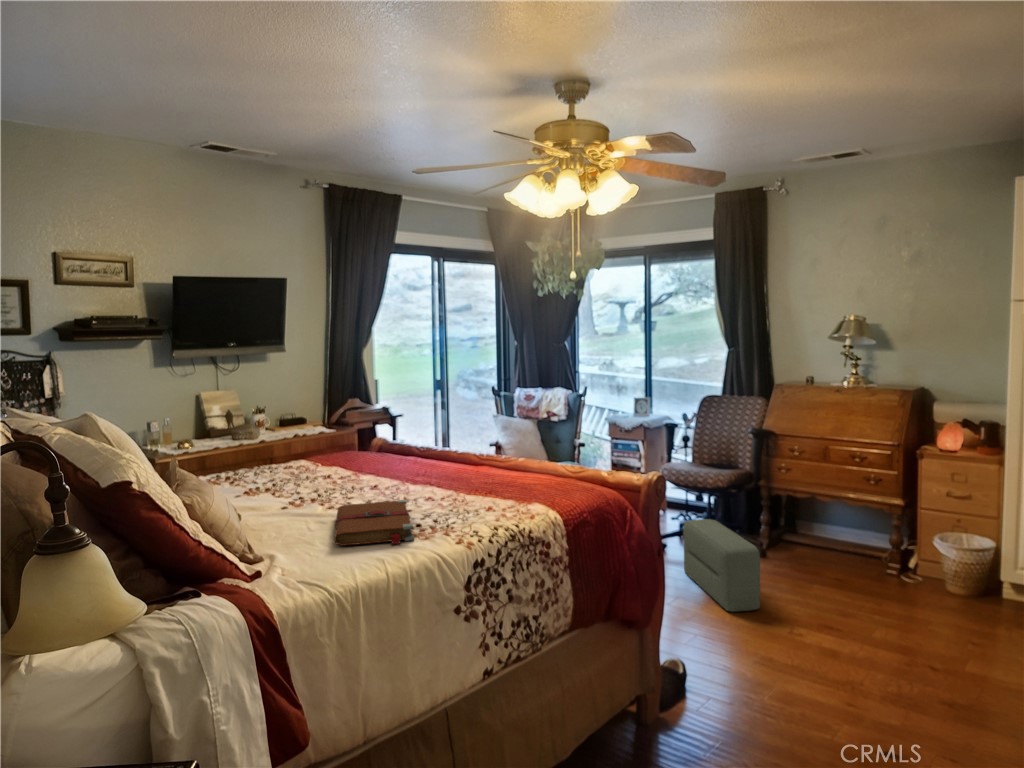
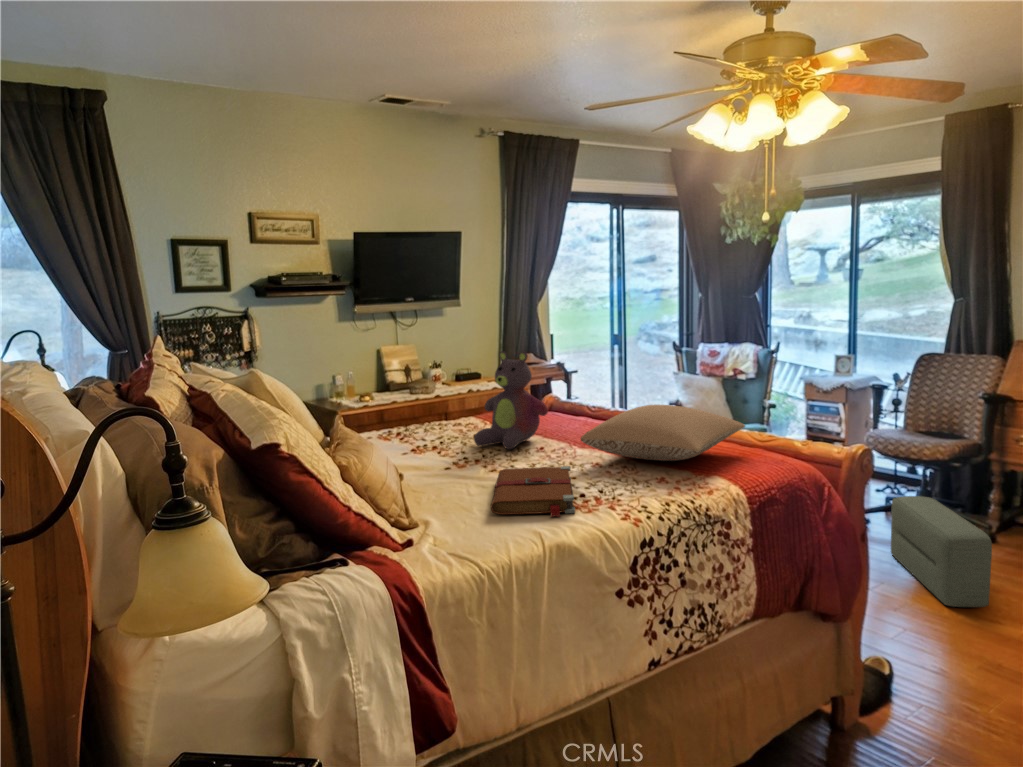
stuffed bear: none [308,394,382,488] -> present [474,351,548,449]
pillow: none [415,442,560,491] -> present [581,405,745,461]

